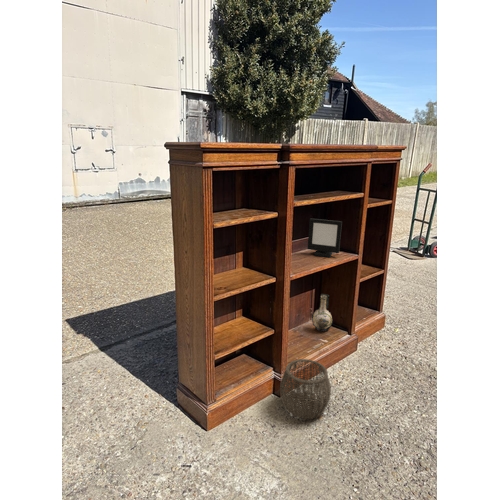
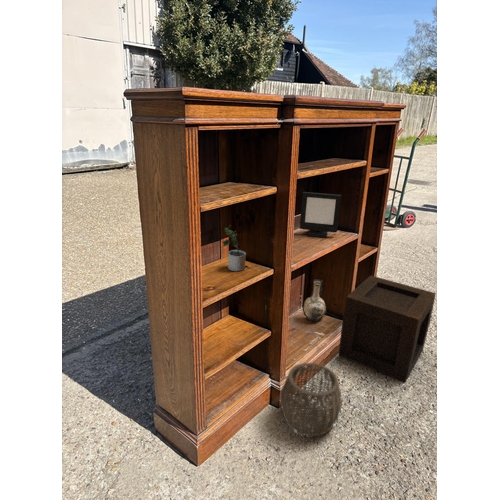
potted plant: none [235,242,254,279] -> present [223,225,246,271]
wooden crate: none [341,294,430,387] -> present [339,276,435,382]

